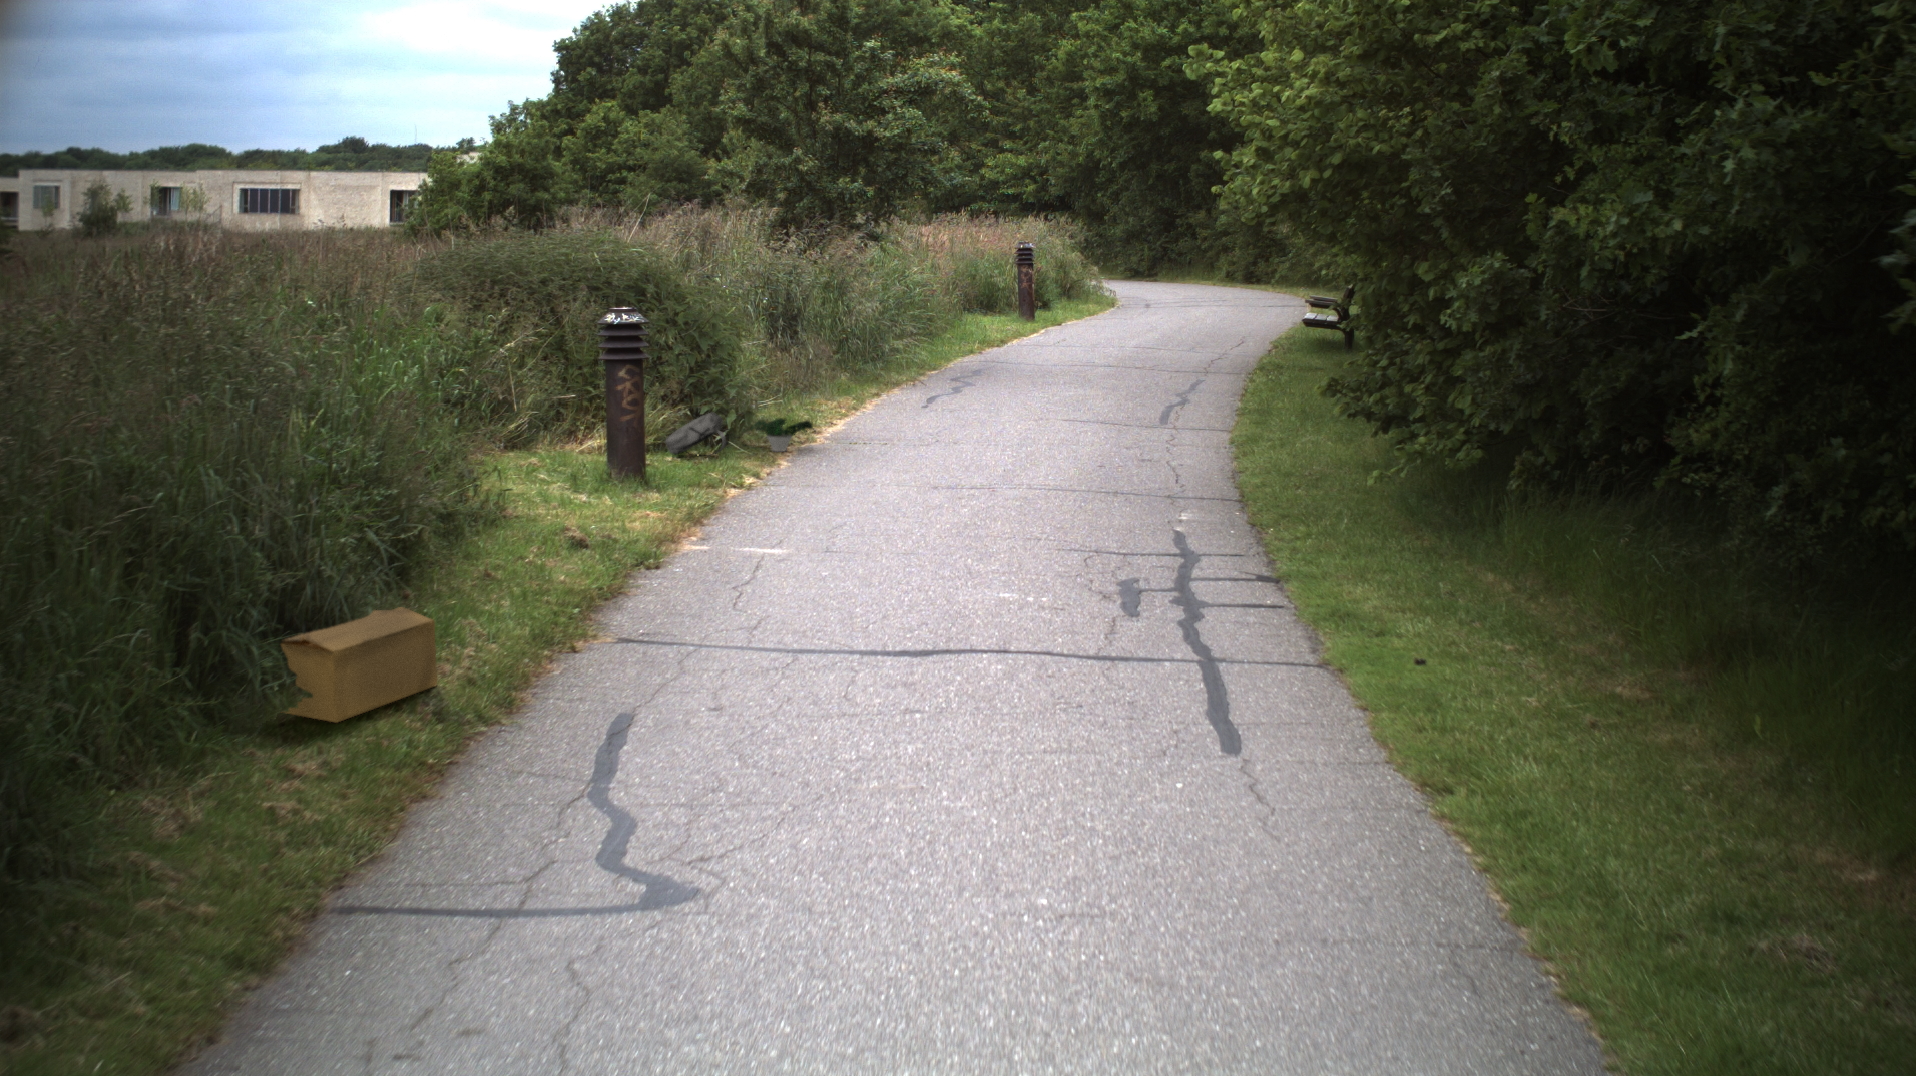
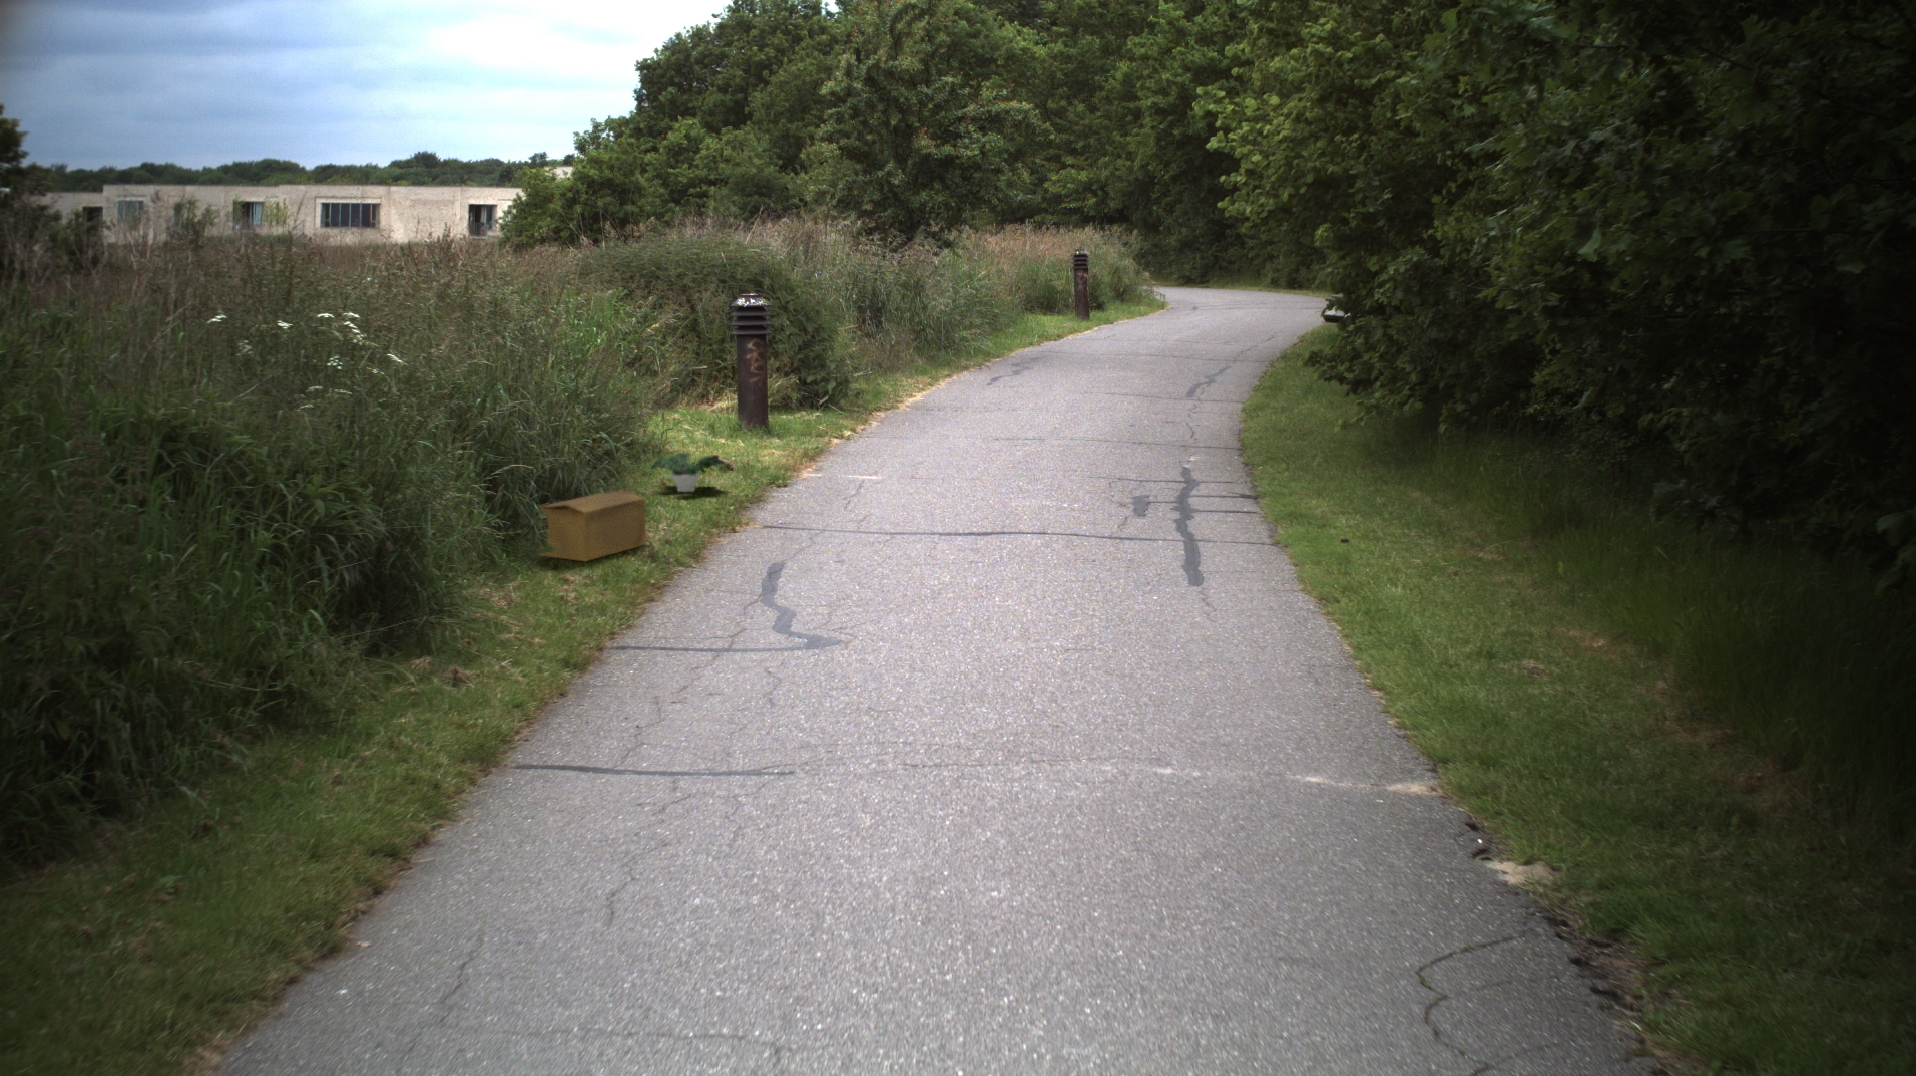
backpack: present [665,413,729,457] -> none [780,382,831,418]
potted plant: present [750,418,813,452] -> present [651,453,729,492]

